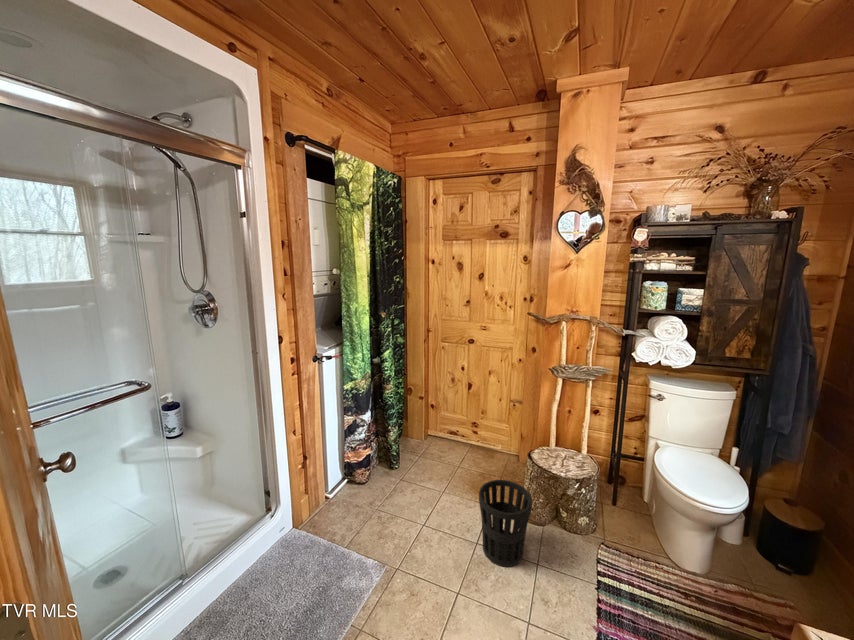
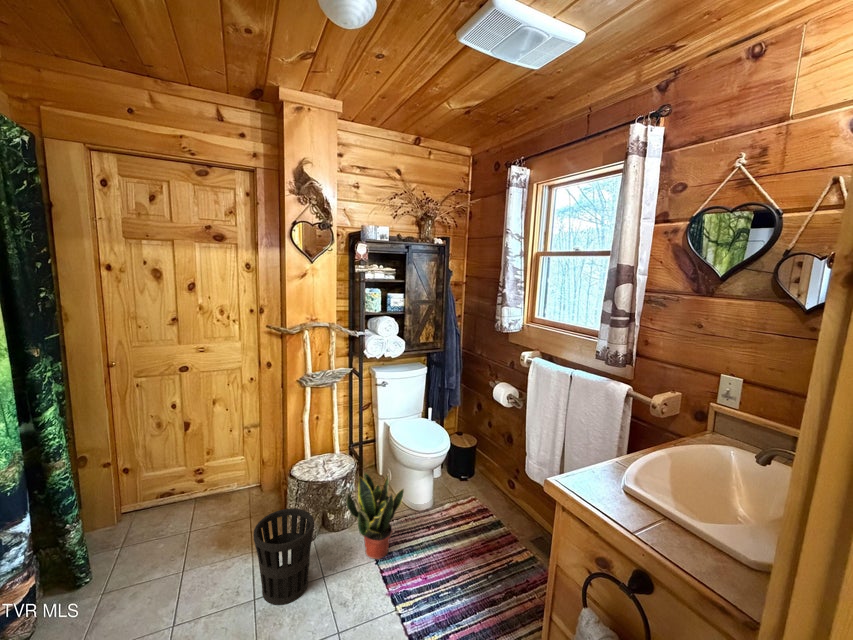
potted plant: none [571,484,648,589] -> present [347,472,404,559]

